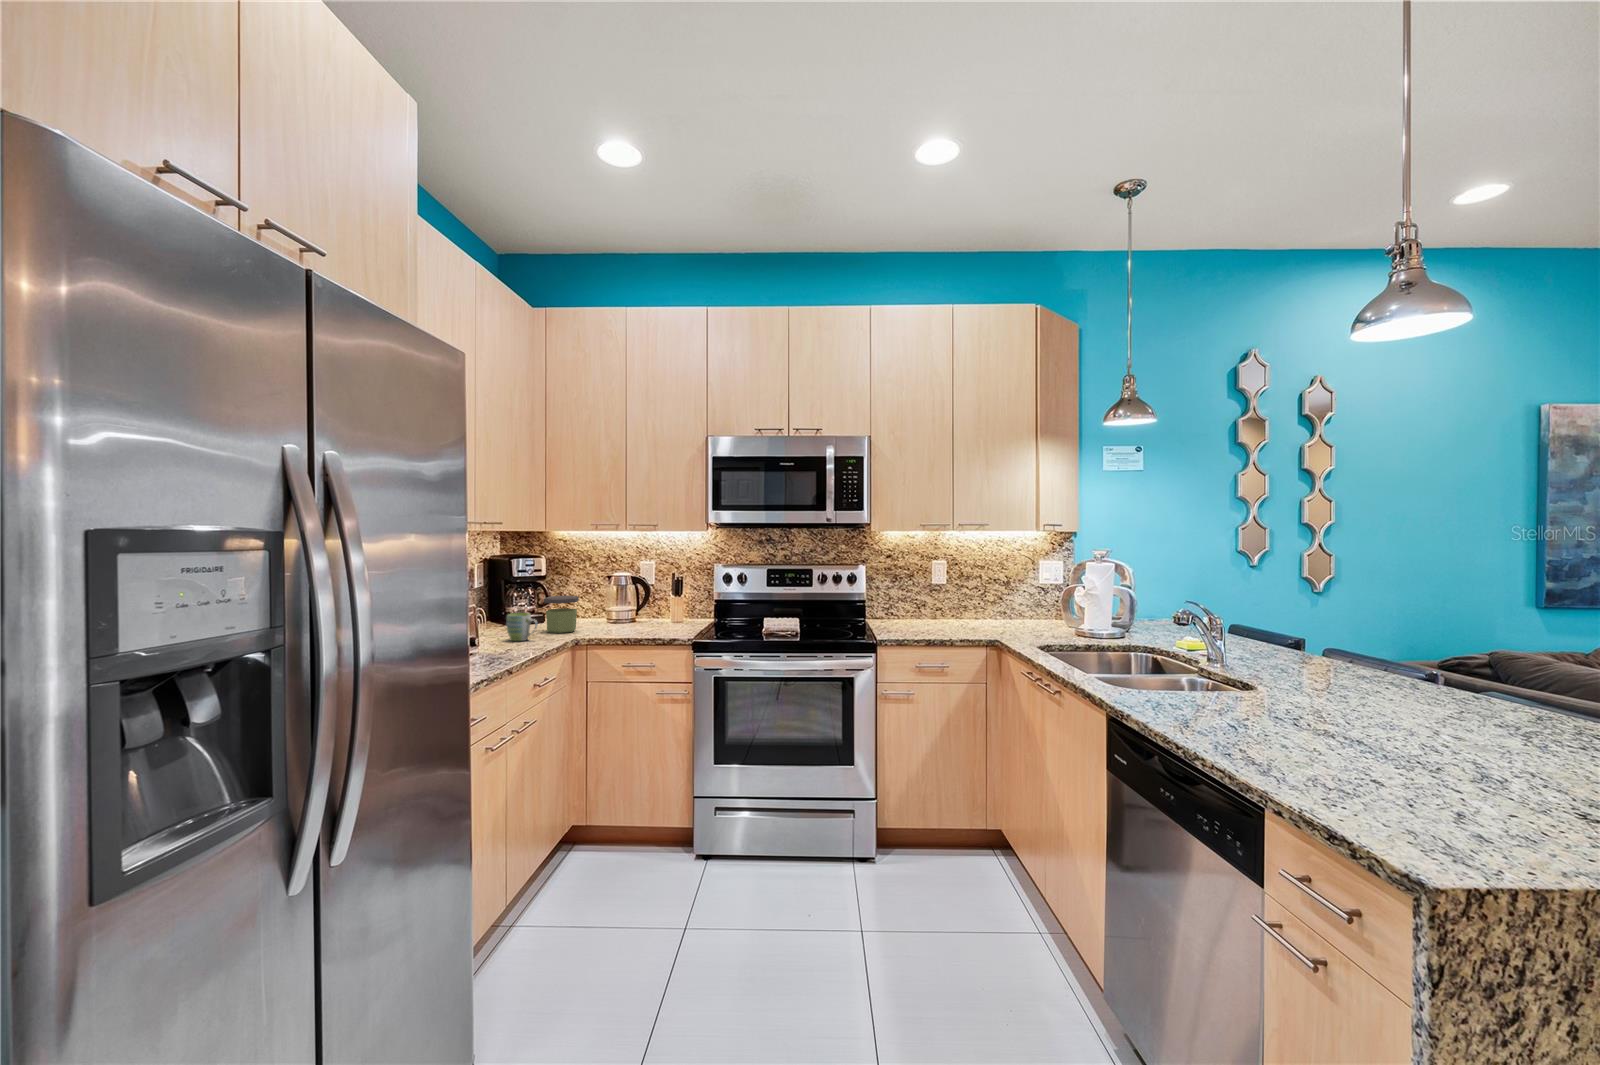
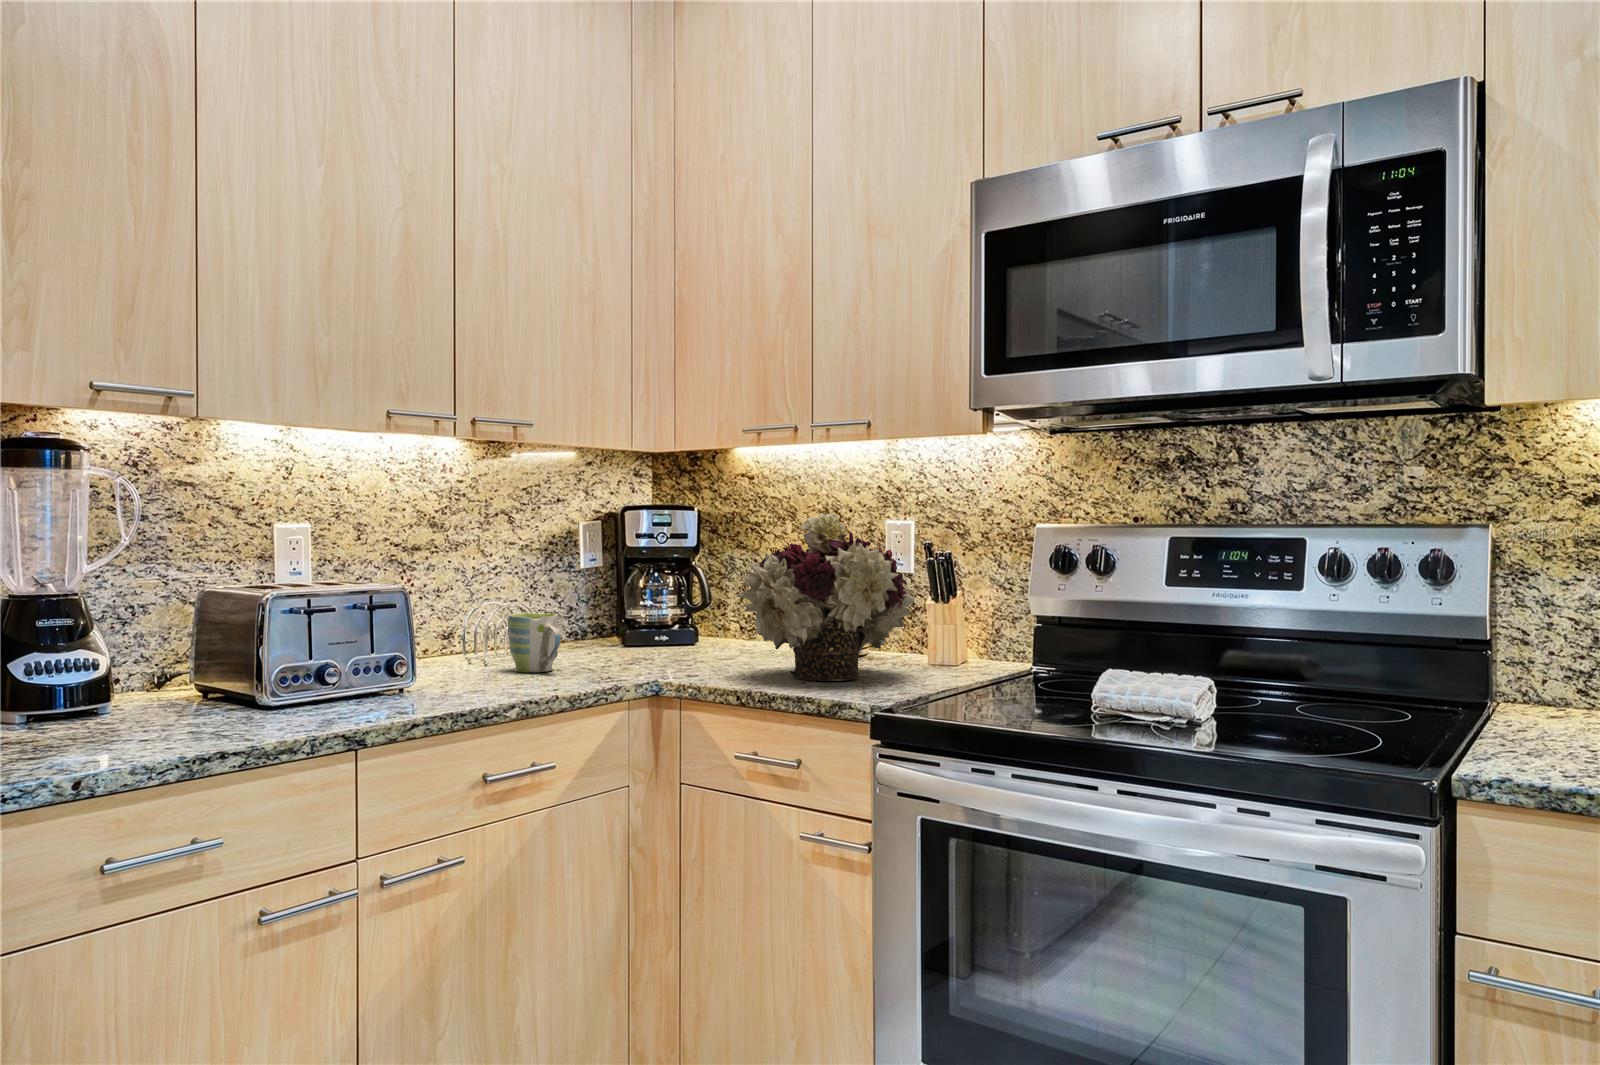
flower arrangement: none [609,563,675,632] -> present [736,513,914,681]
jar: present [544,596,579,633] -> none [623,585,699,665]

